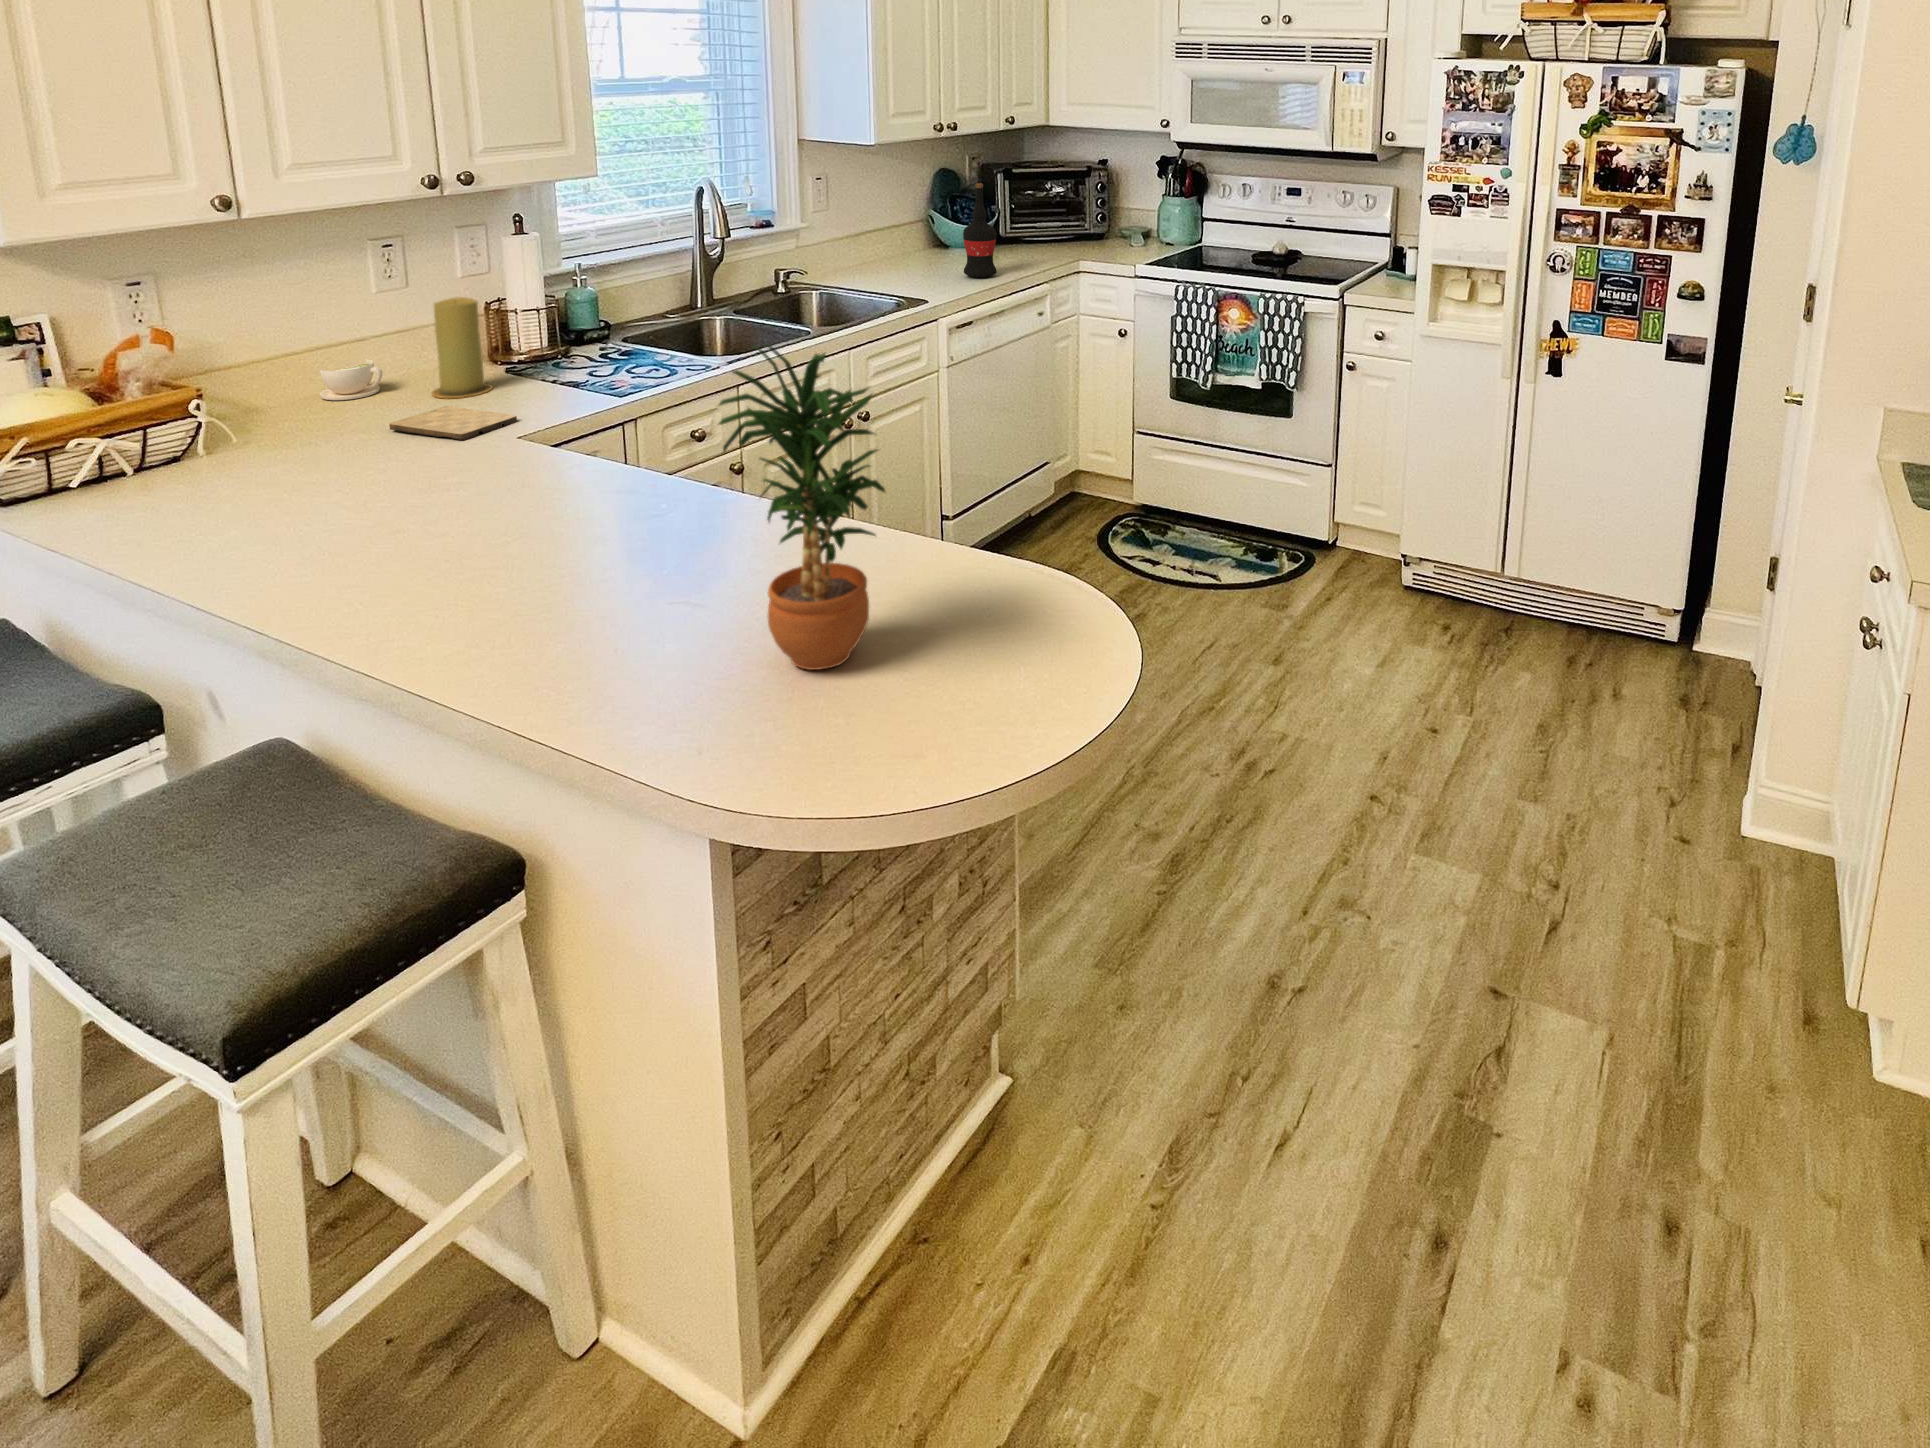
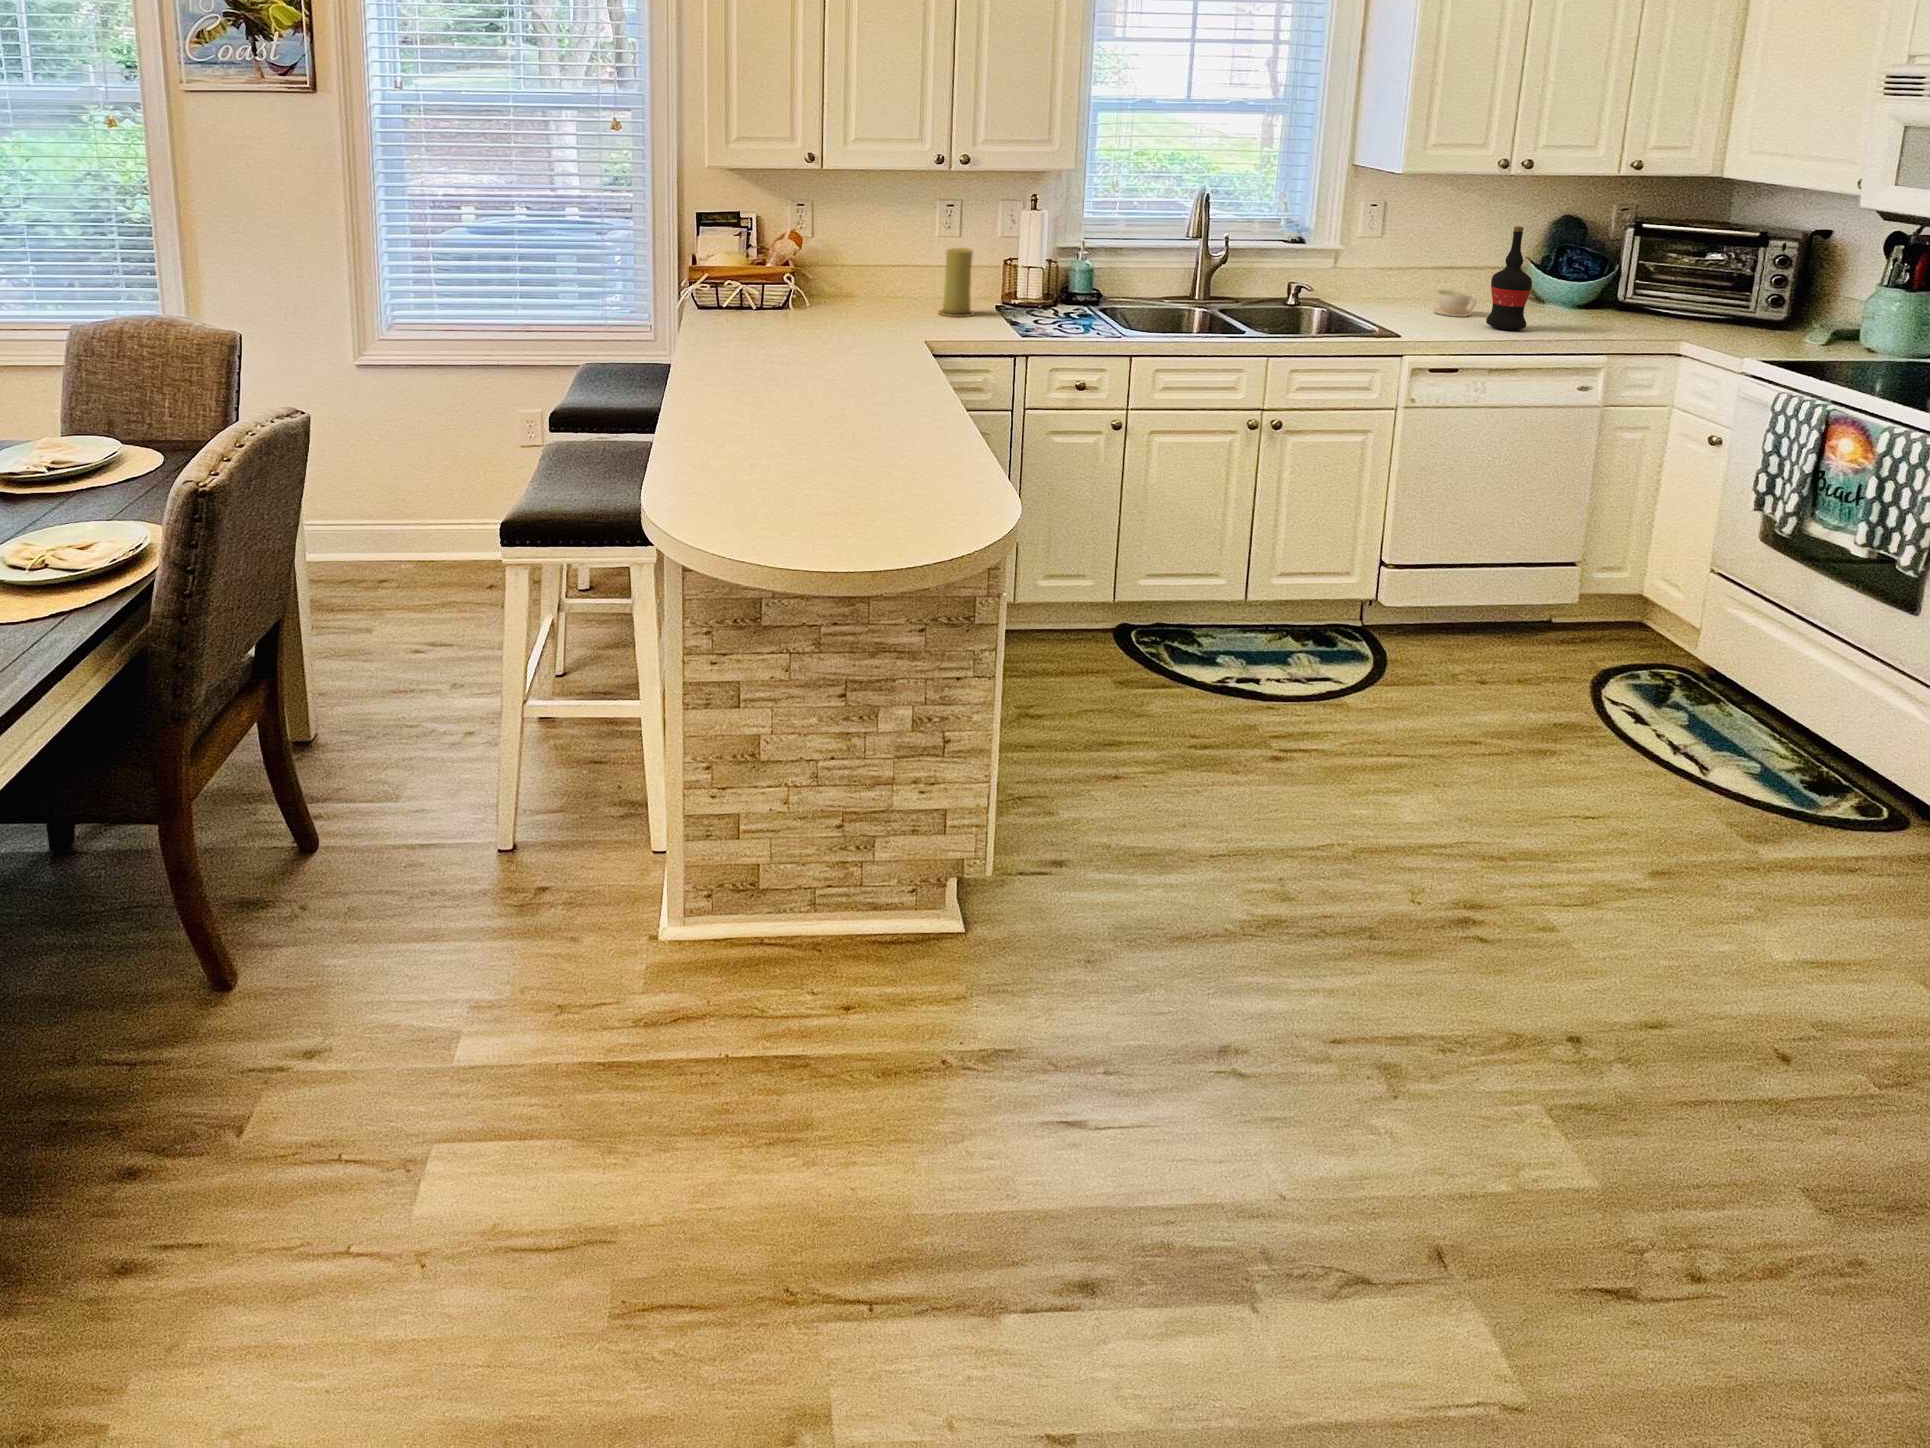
potted plant: present [719,345,885,670] -> none [721,248,842,478]
coffee cup: present [320,359,383,400] -> present [1434,290,1476,317]
cutting board: present [389,406,517,441] -> none [882,317,942,335]

